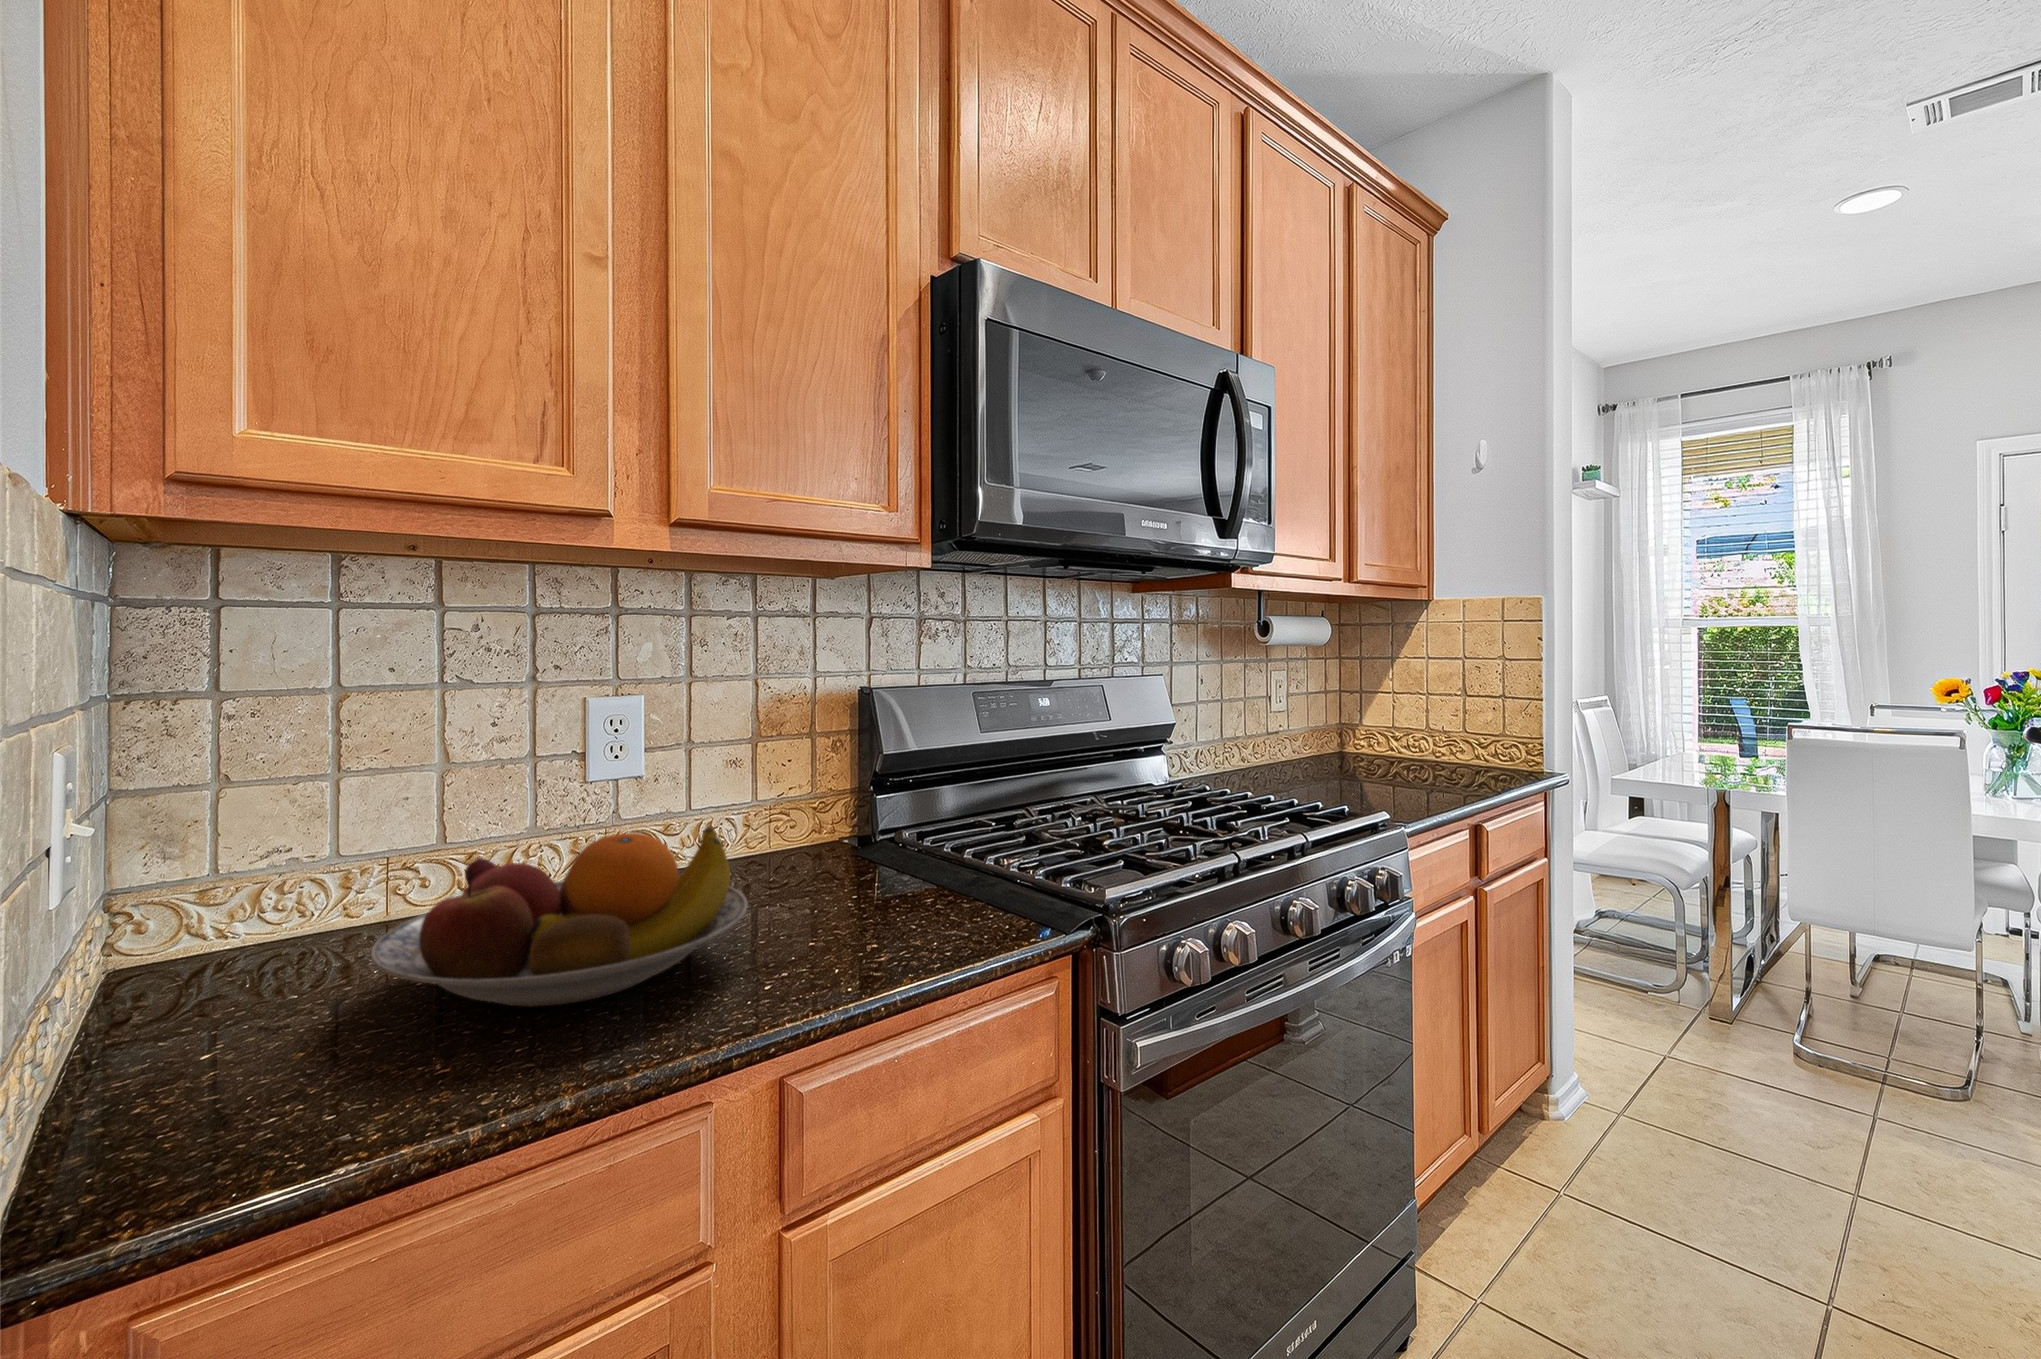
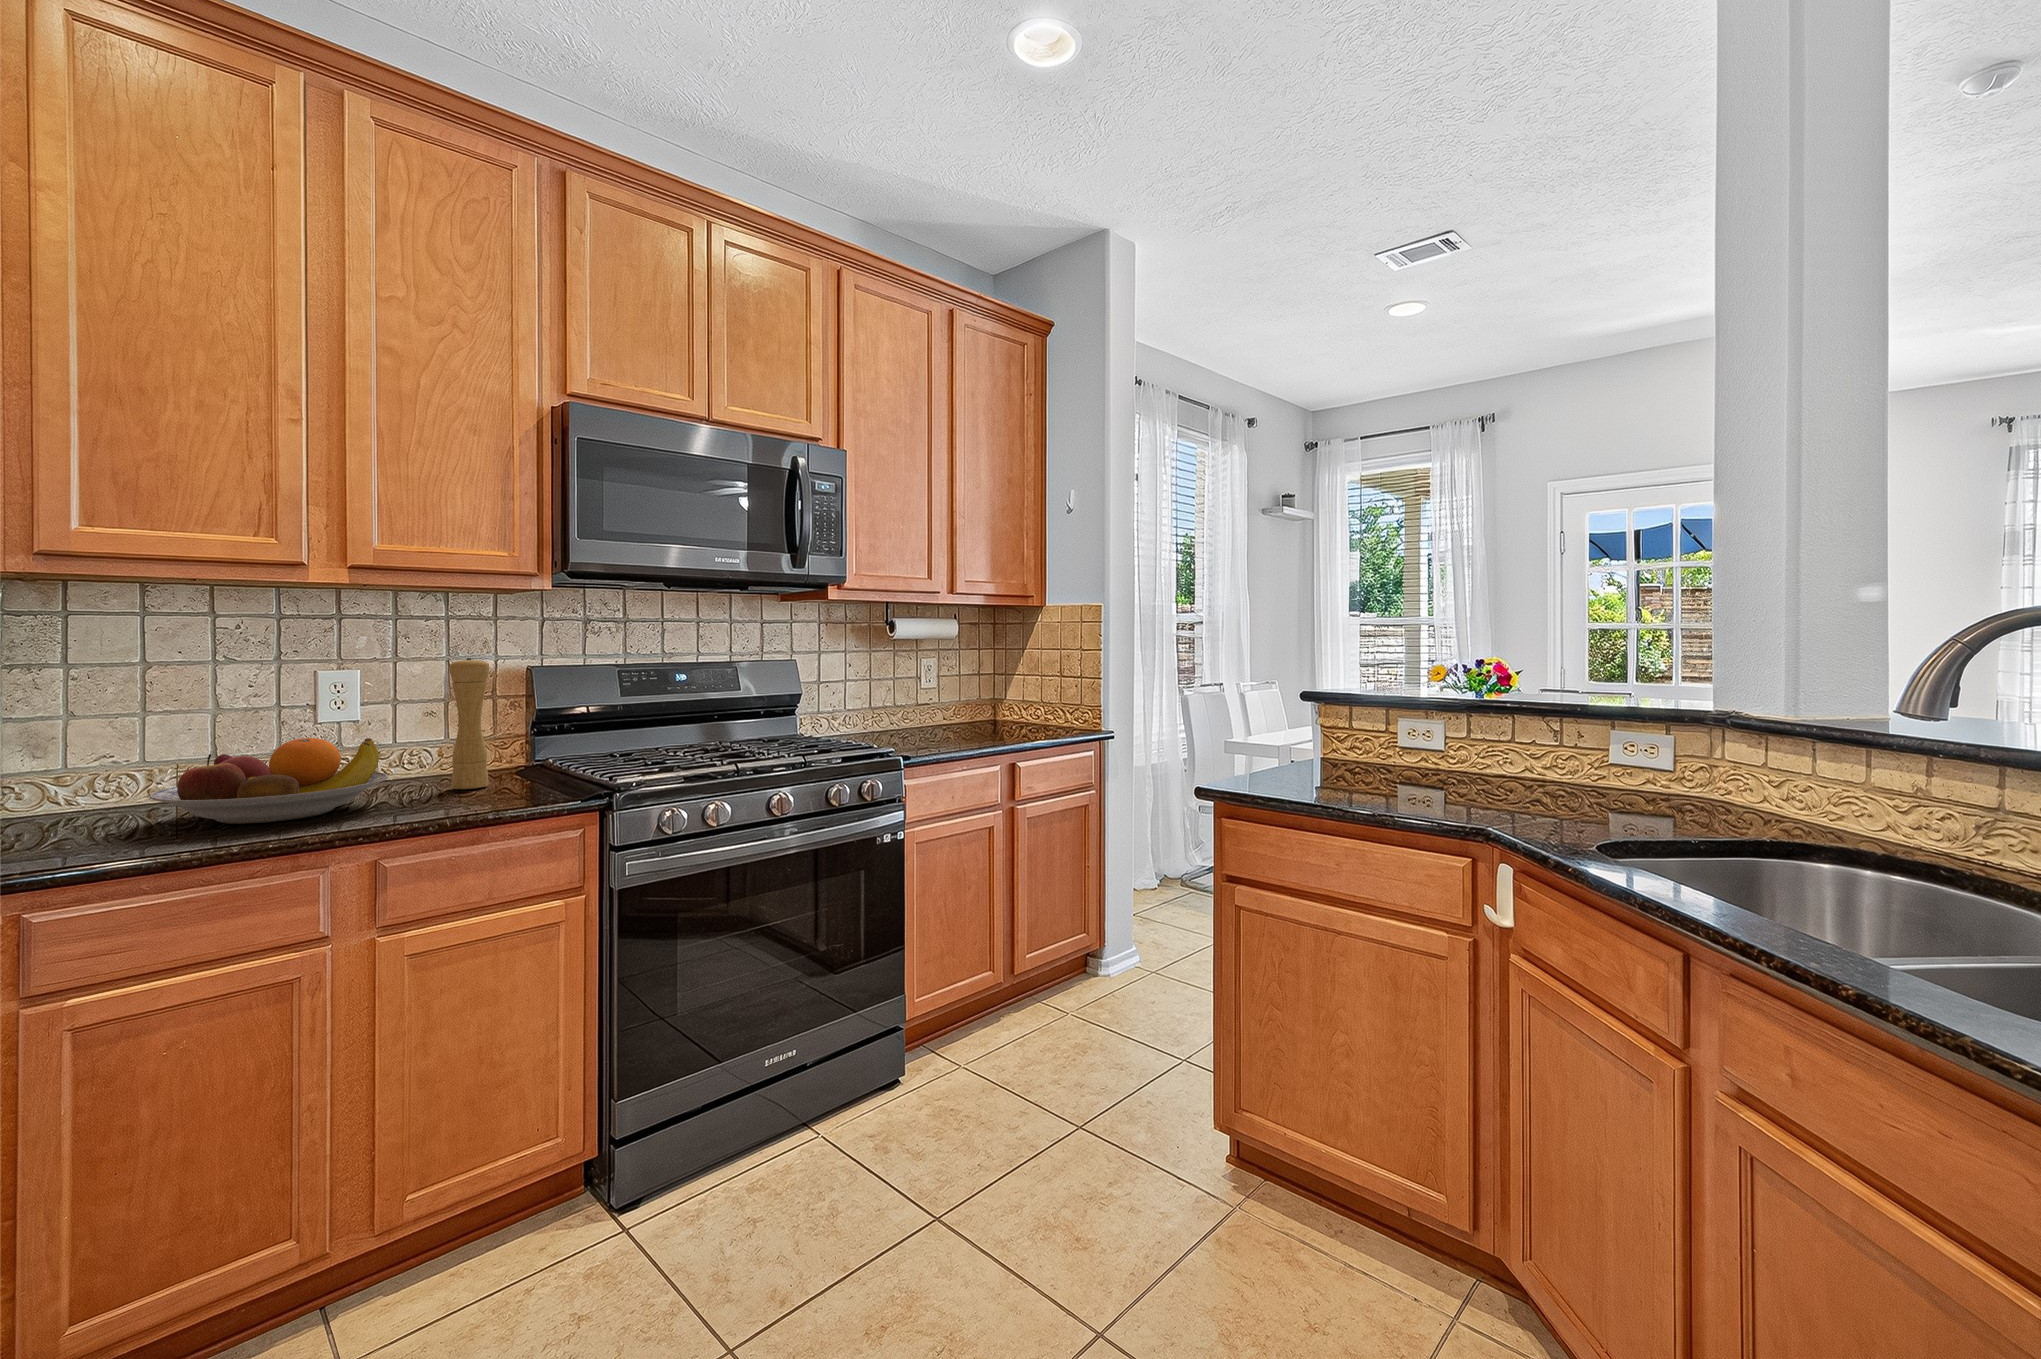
pepper mill: none [804,682,861,902] -> present [449,658,489,789]

